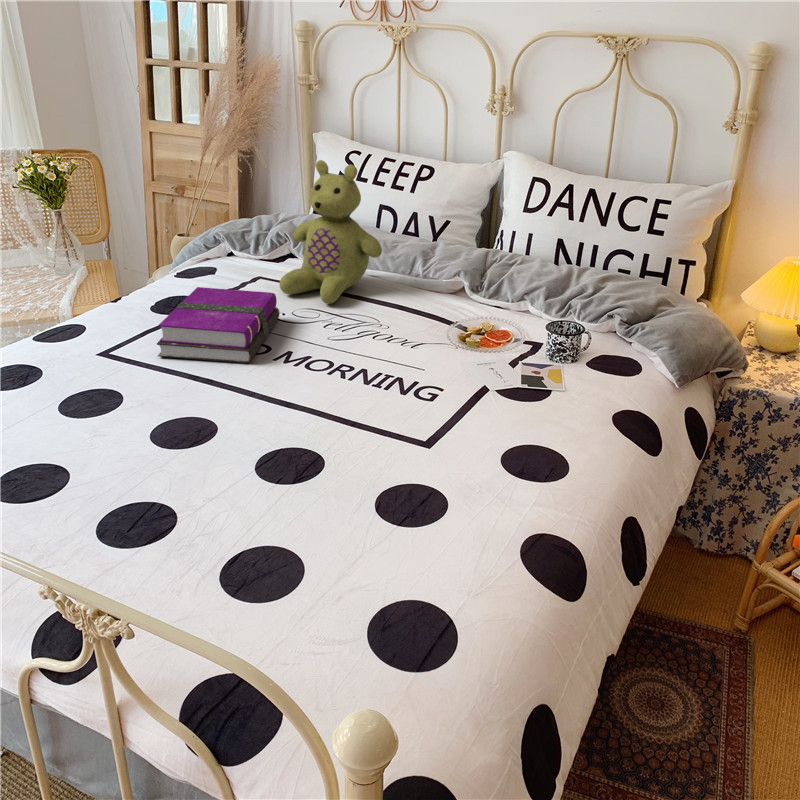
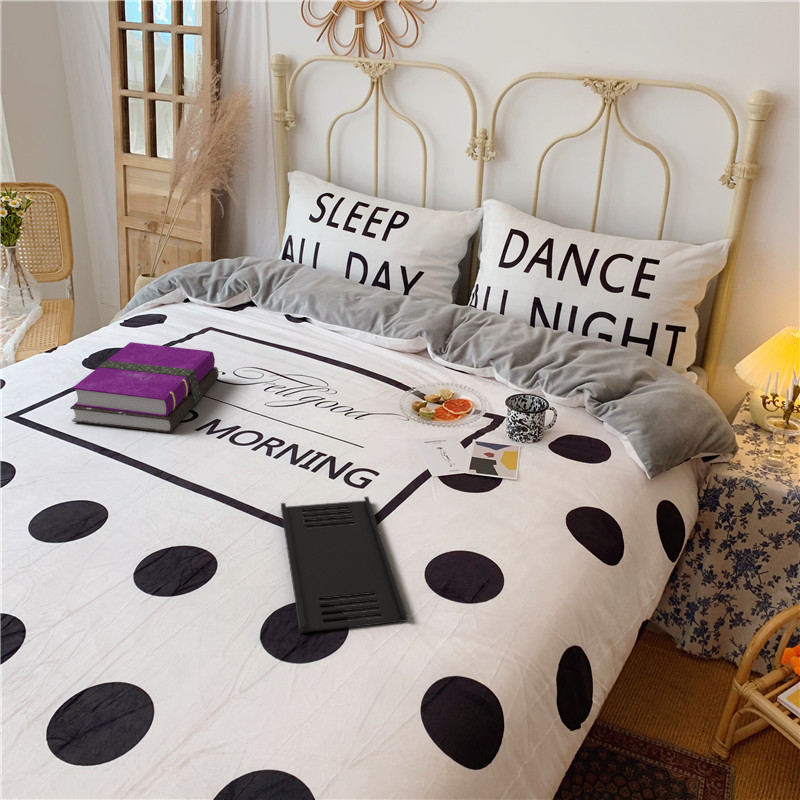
stuffed bear: present [279,160,382,304] -> none [226,206,338,363]
tray: none [365,407,497,512] -> present [281,497,407,633]

